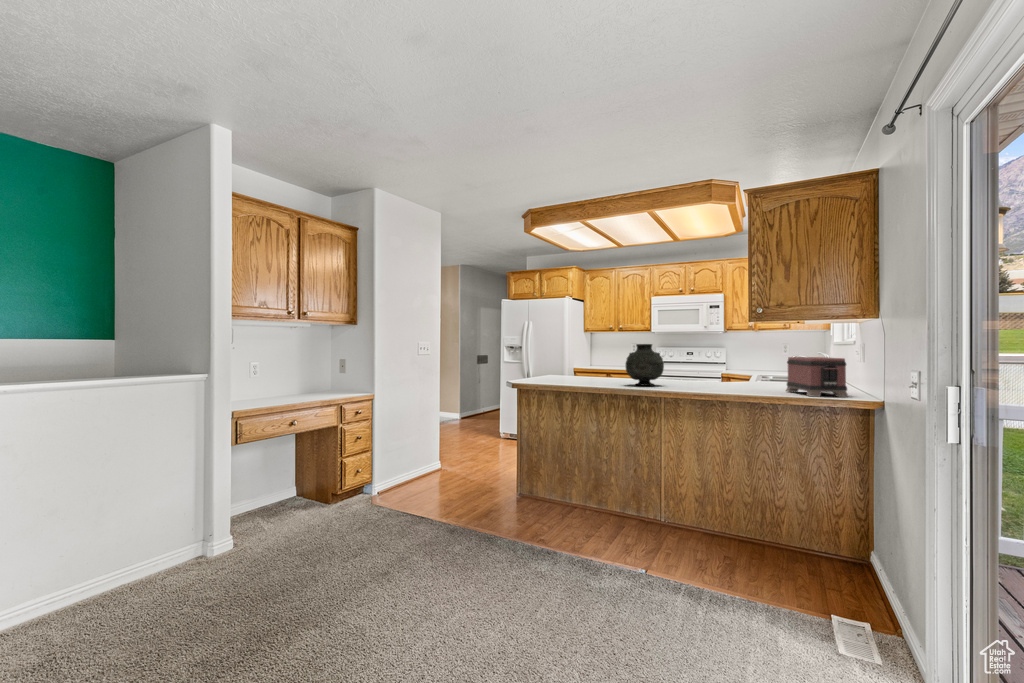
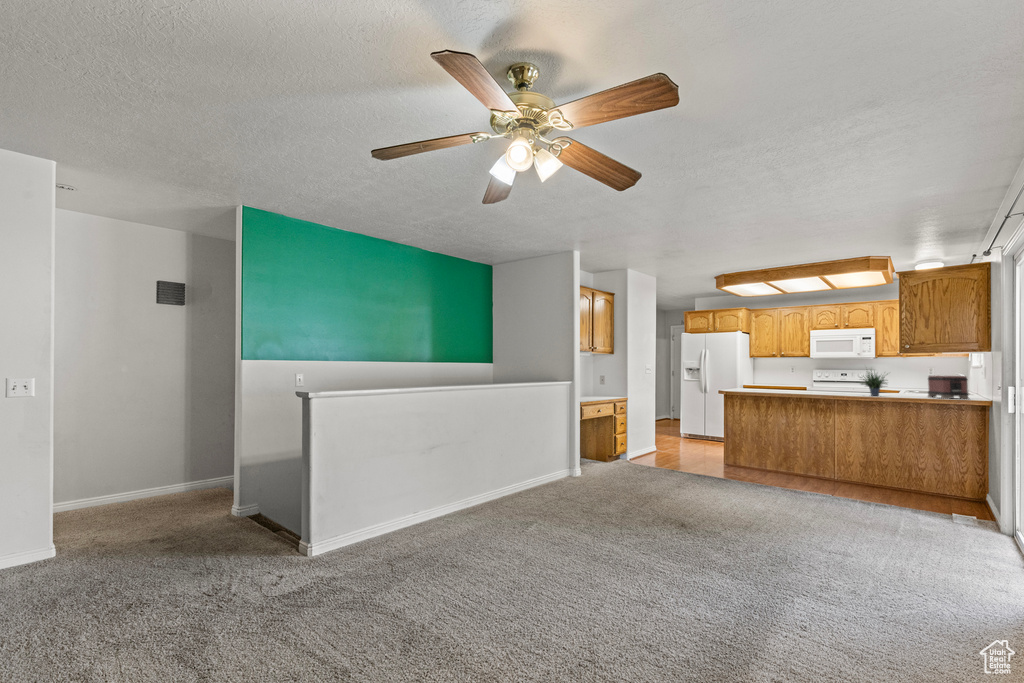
potted plant: none [688,340,735,390] -> present [861,373,887,396]
vase: present [626,344,664,385] -> none [808,367,837,394]

